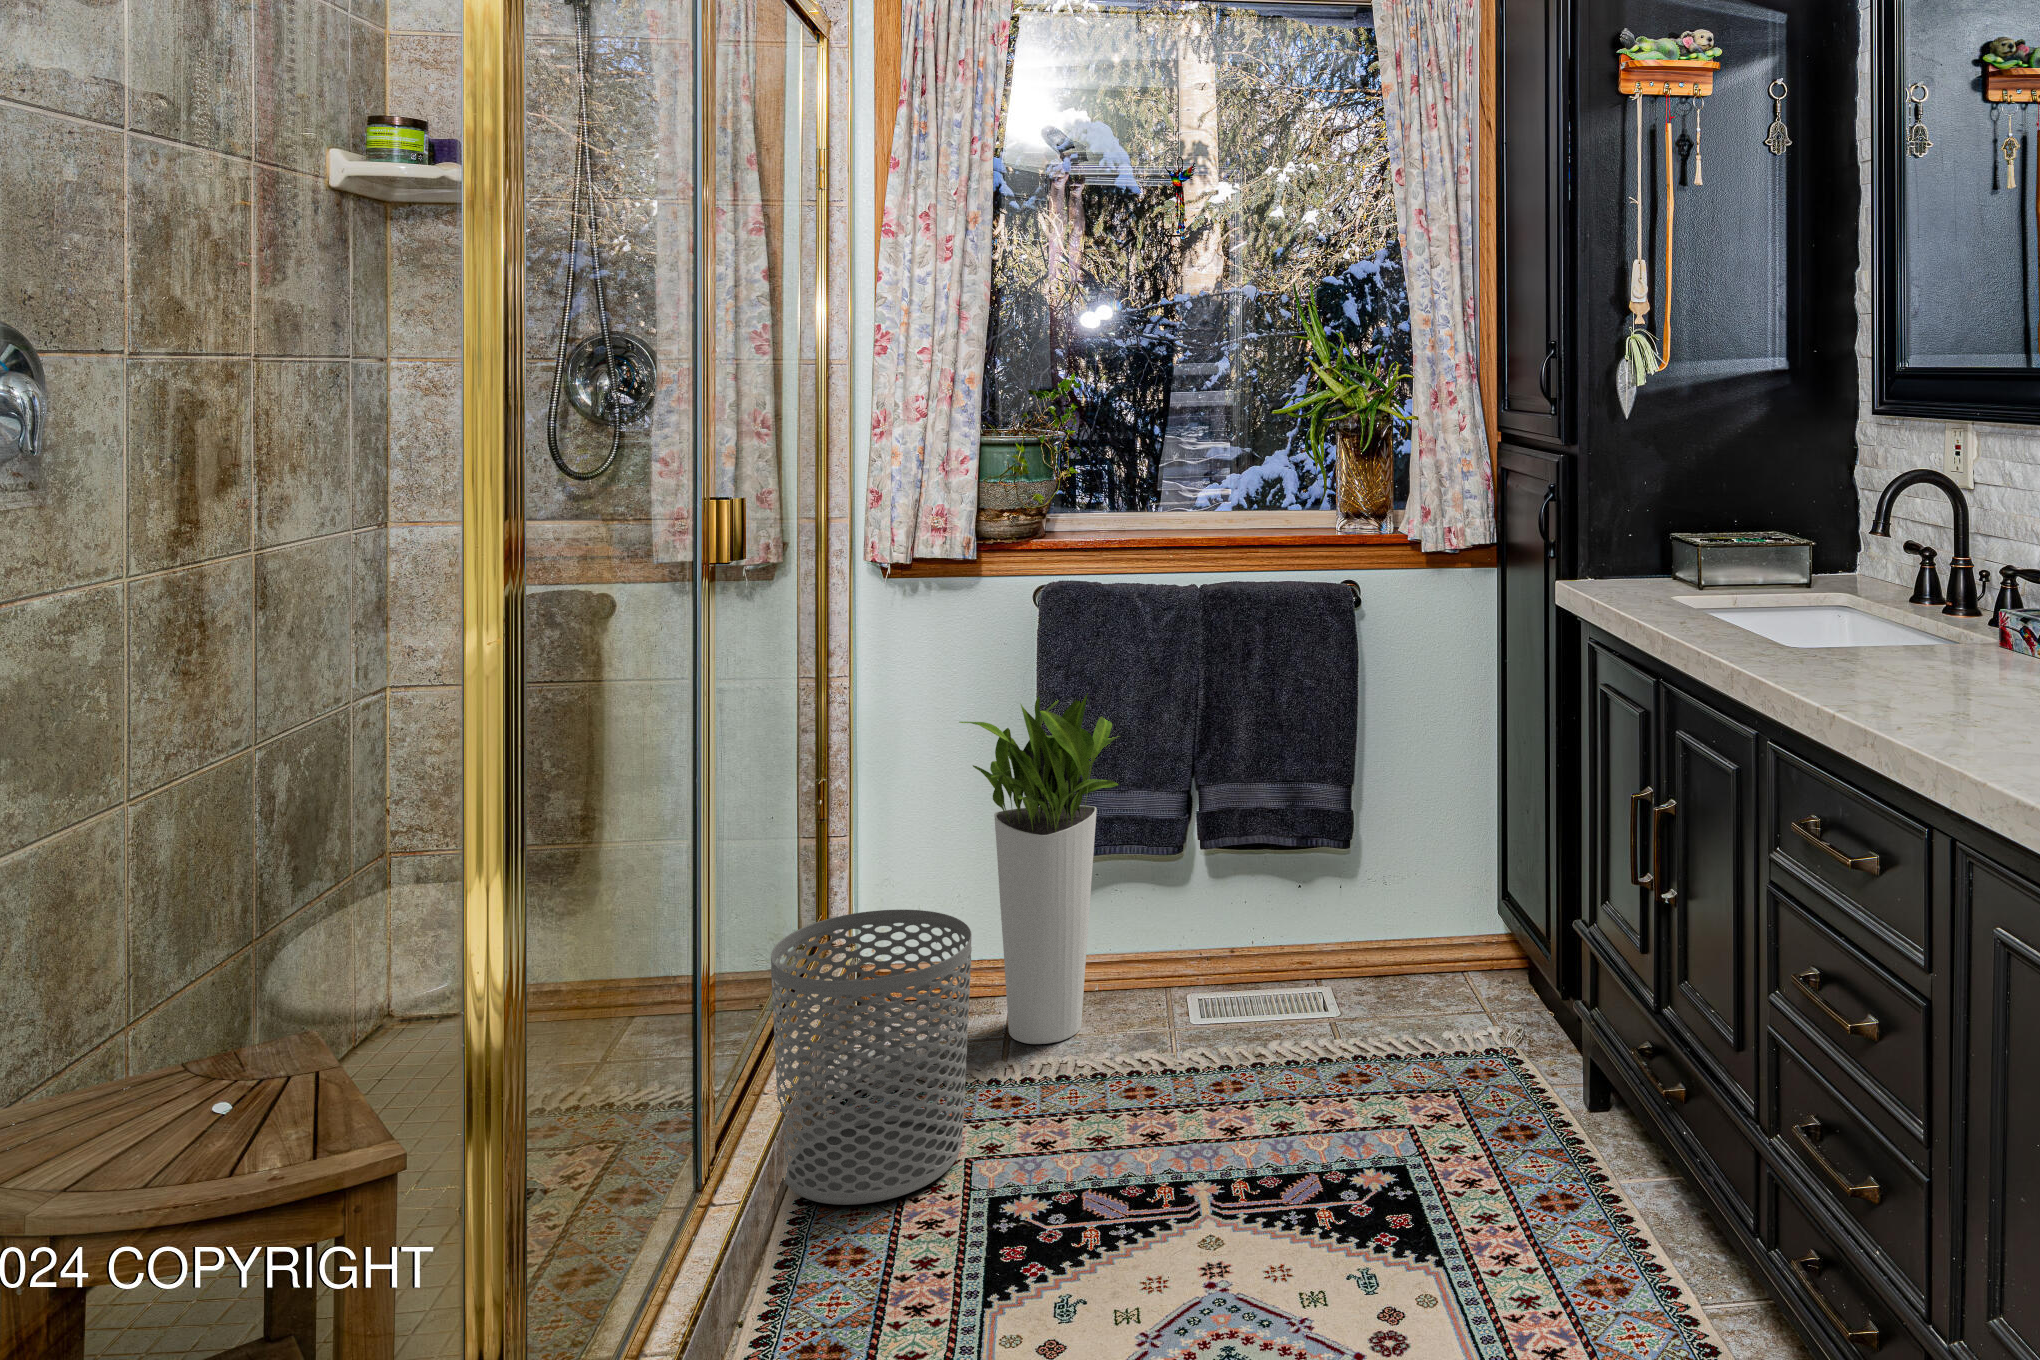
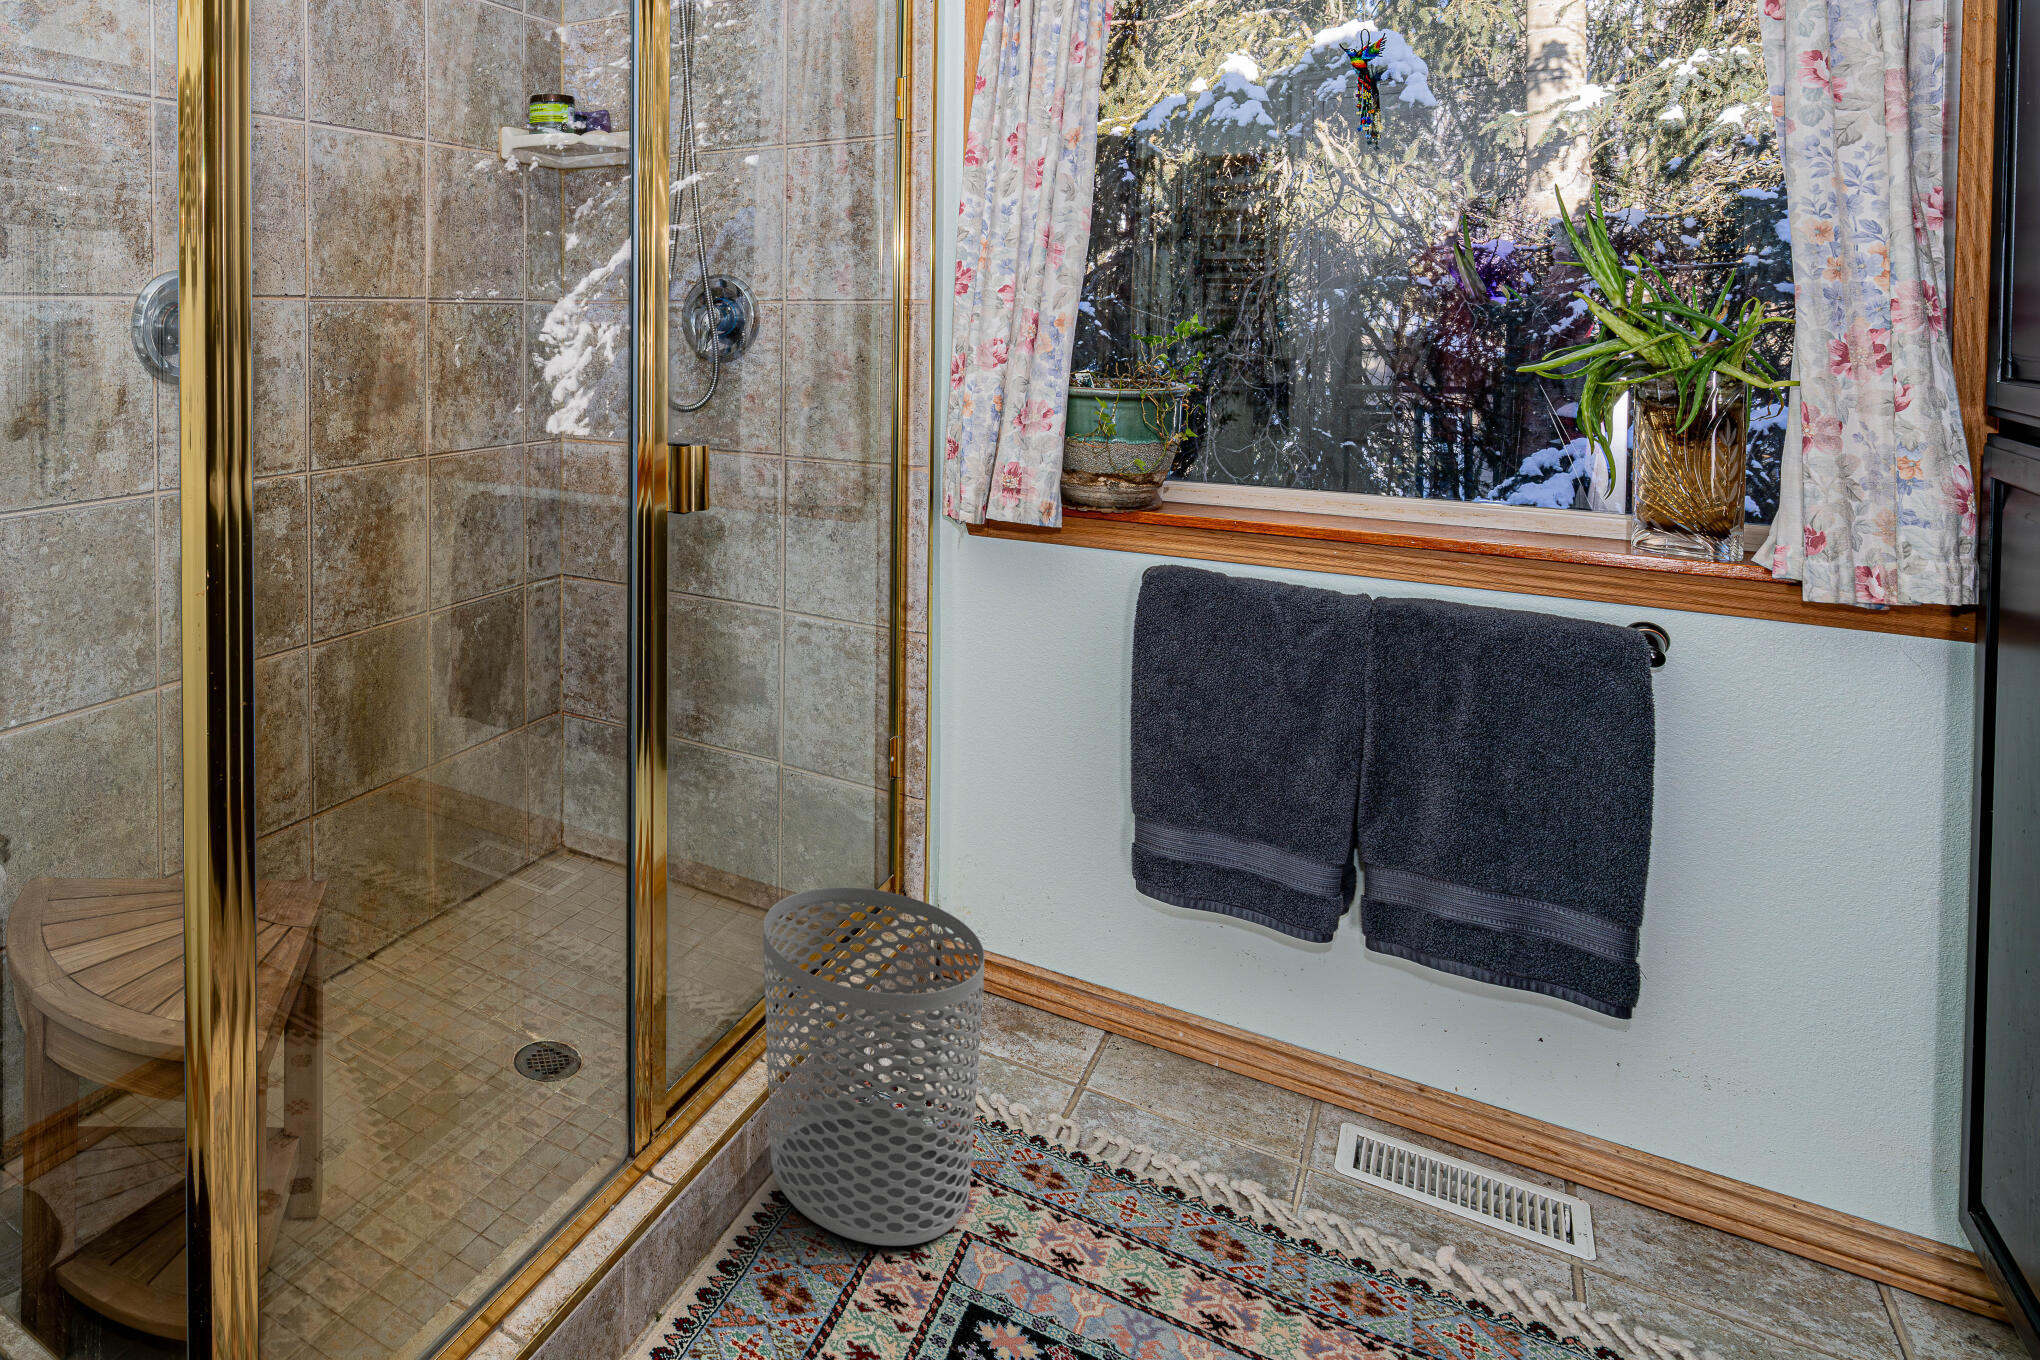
planter: present [959,693,1119,1044] -> none [1027,693,1247,1117]

